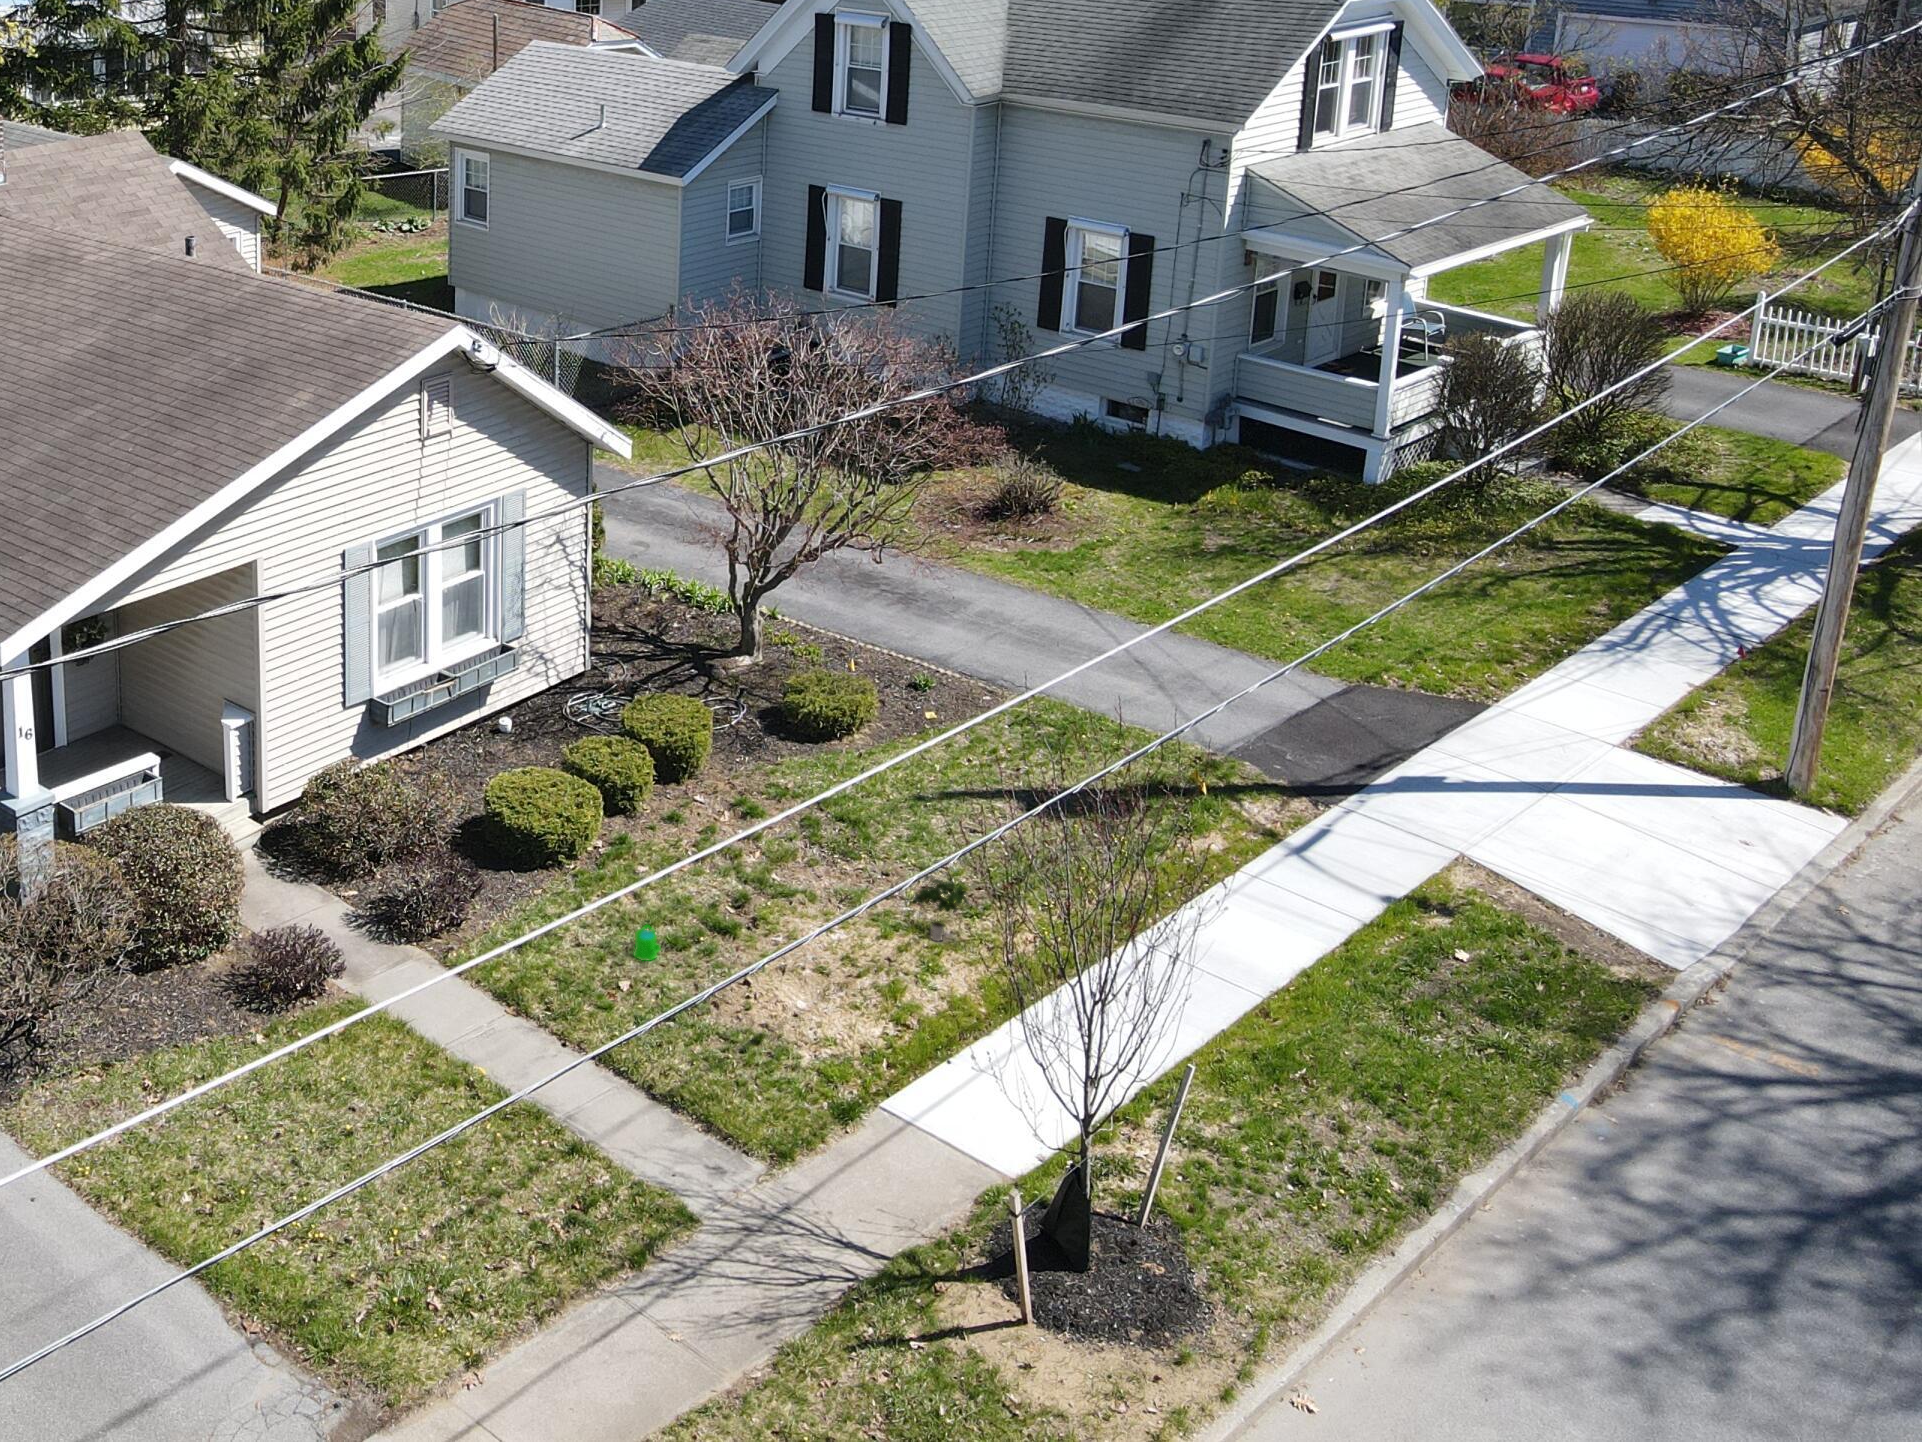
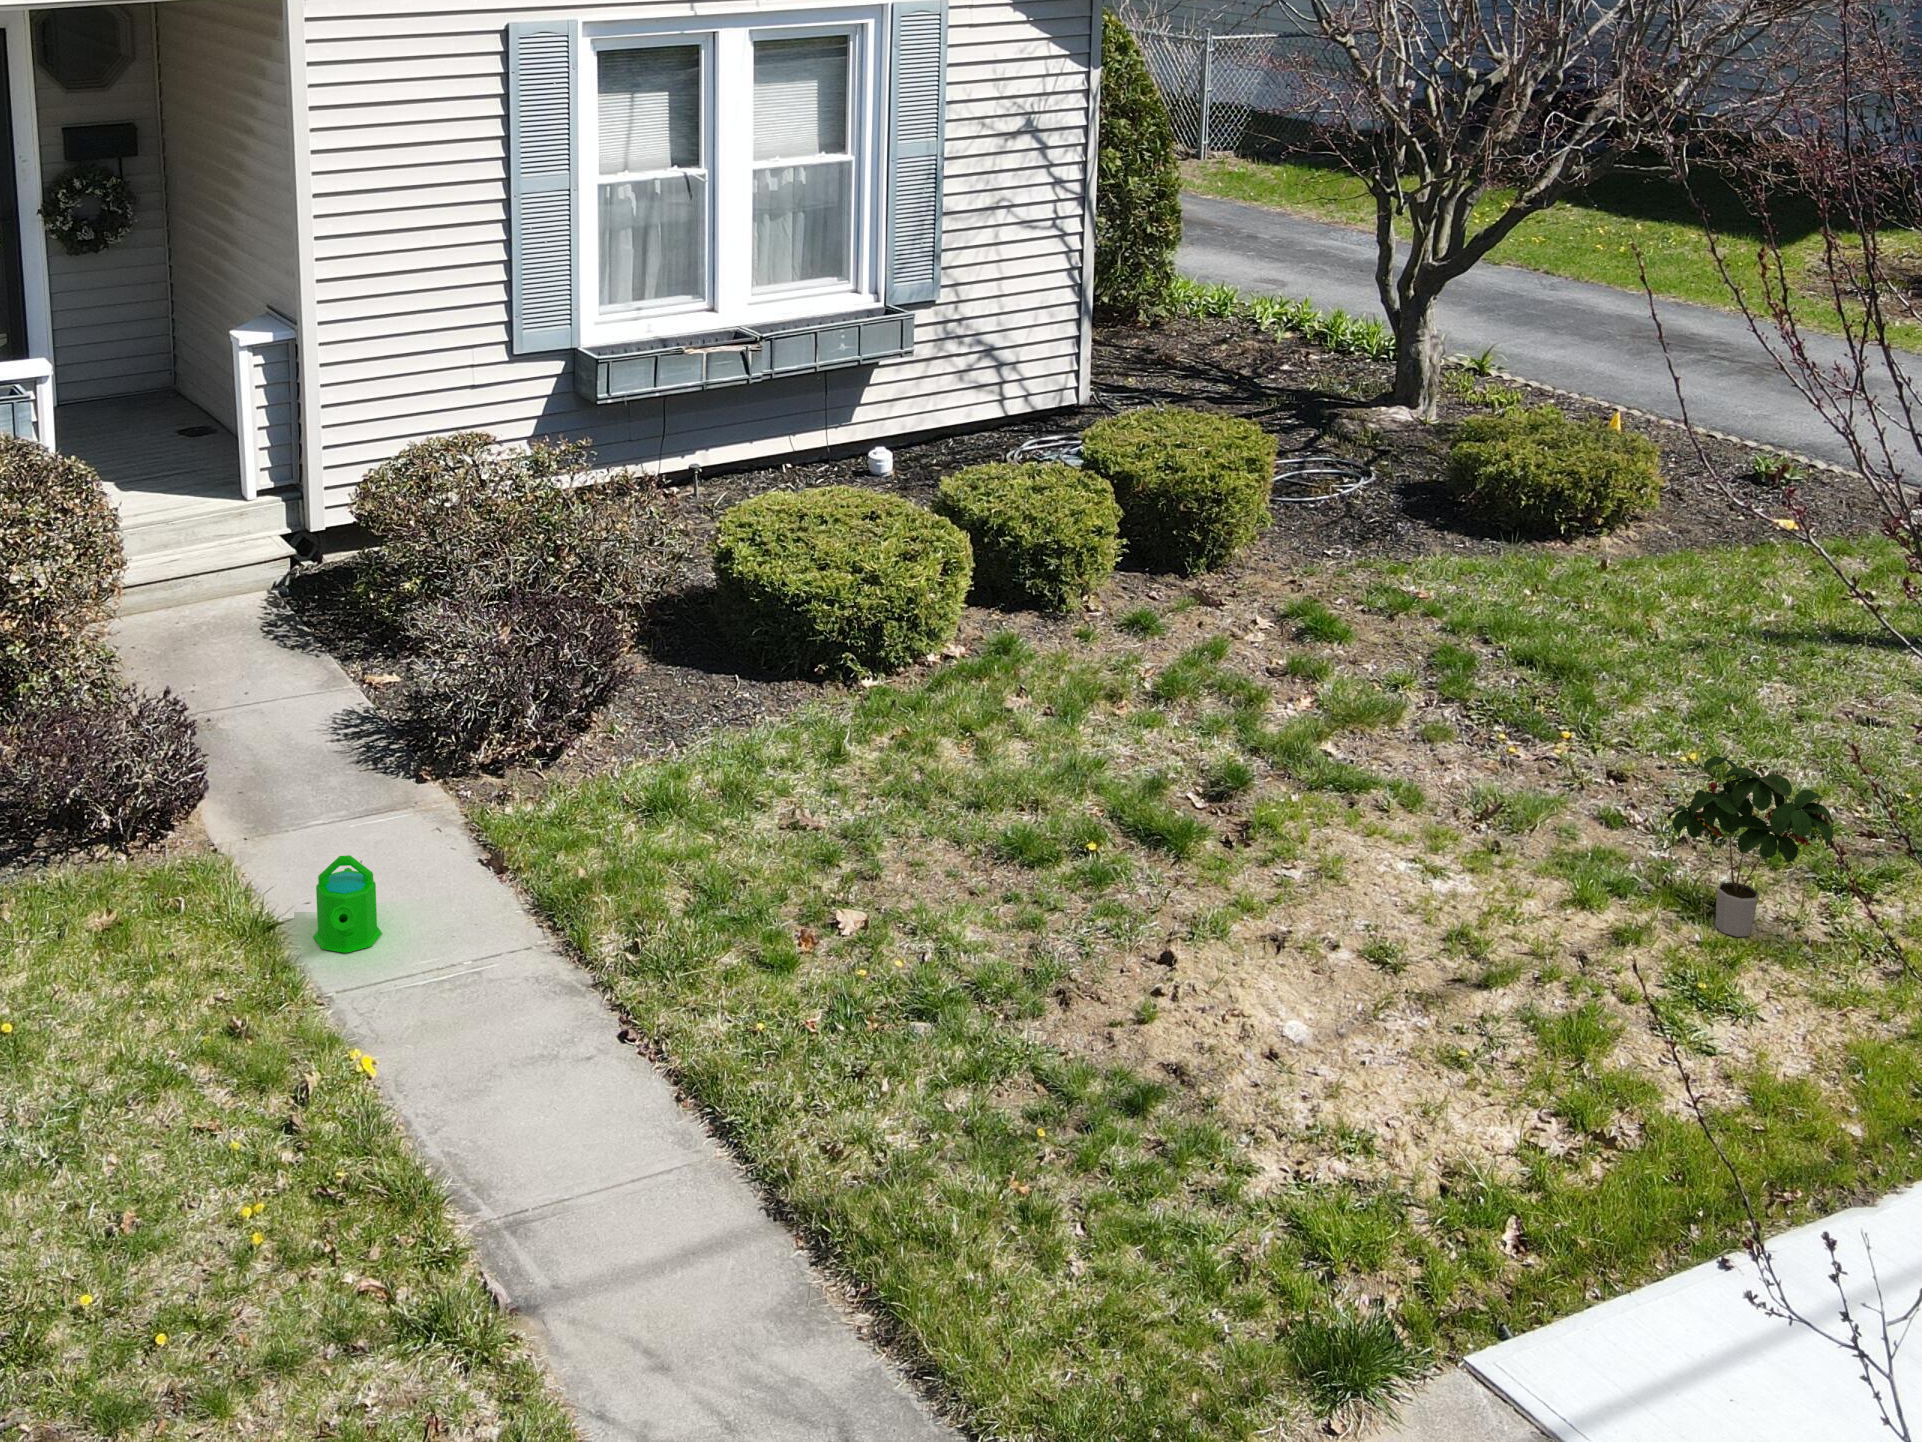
watering can: present [633,925,661,961] -> present [313,855,382,953]

